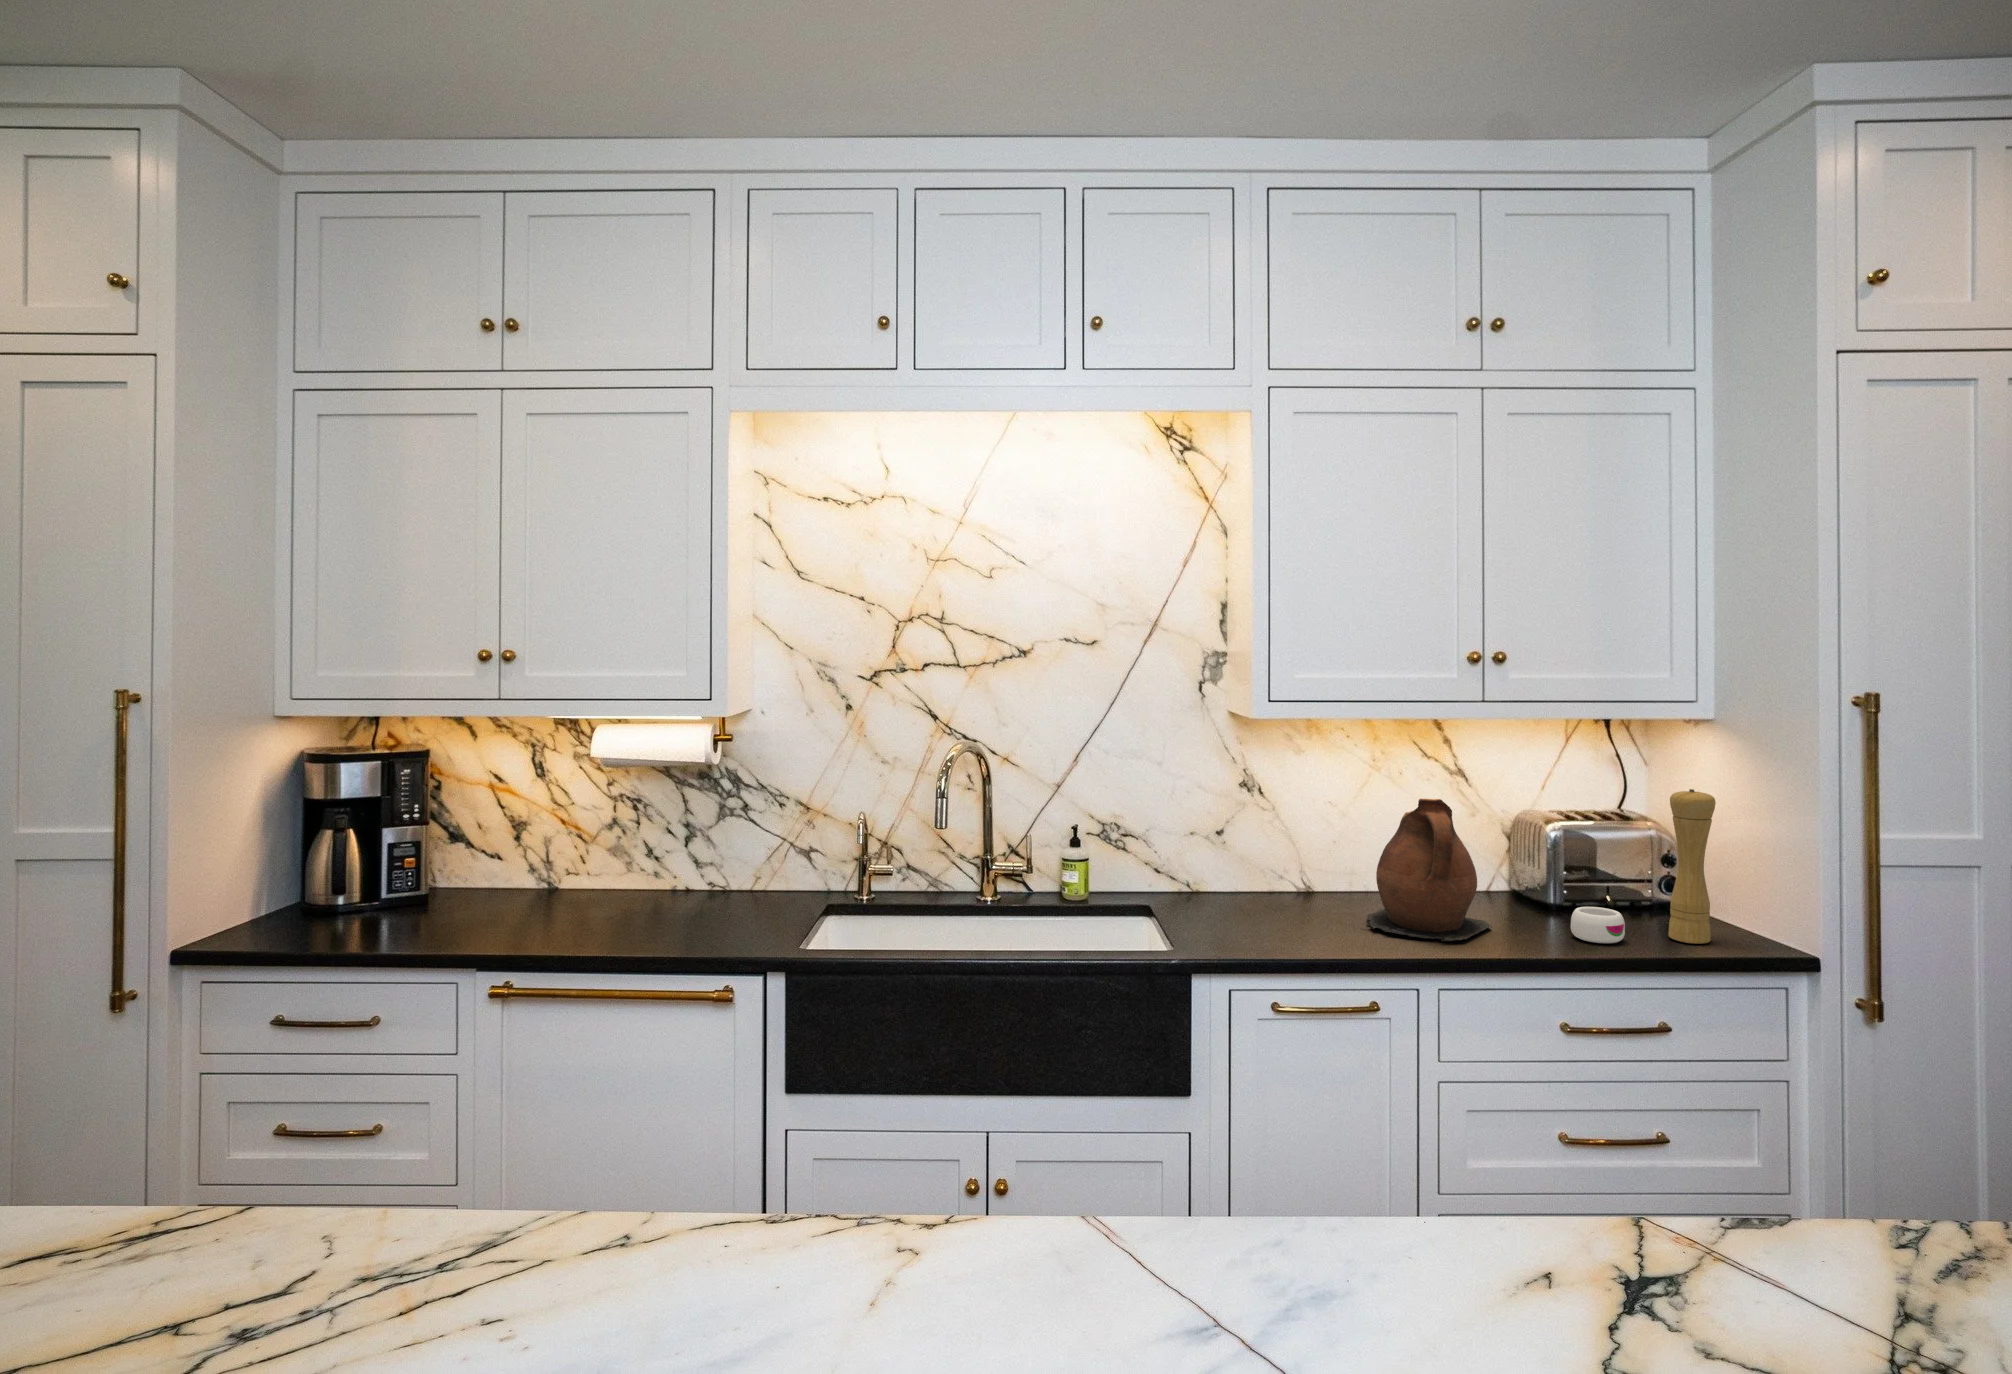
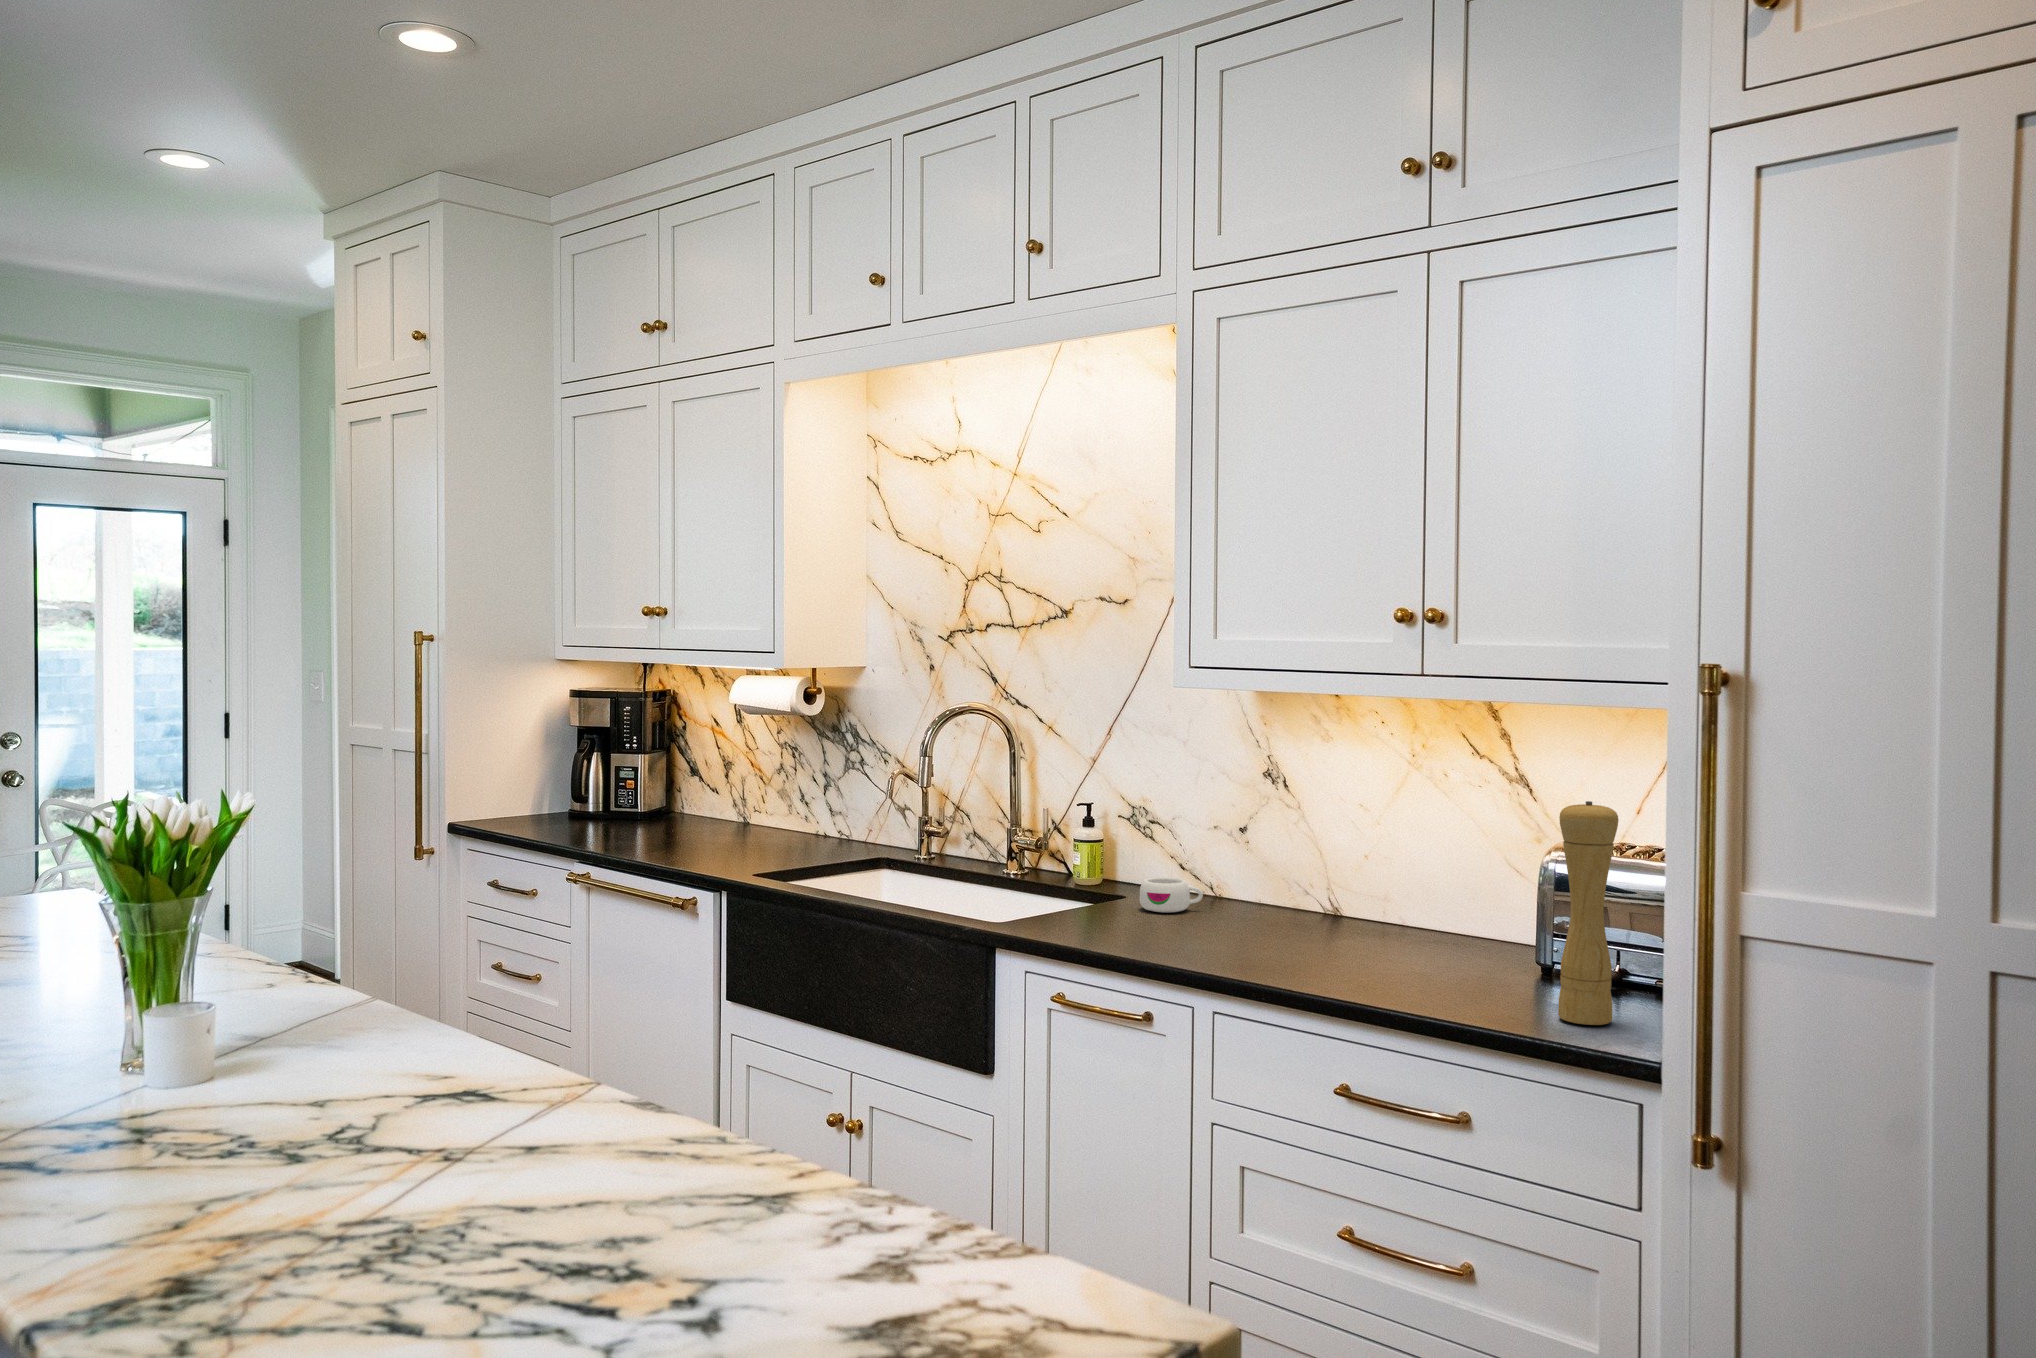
ceramic pitcher: present [1366,799,1491,941] -> none [1235,787,1392,969]
mug: present [1571,907,1625,943] -> present [1140,877,1203,913]

